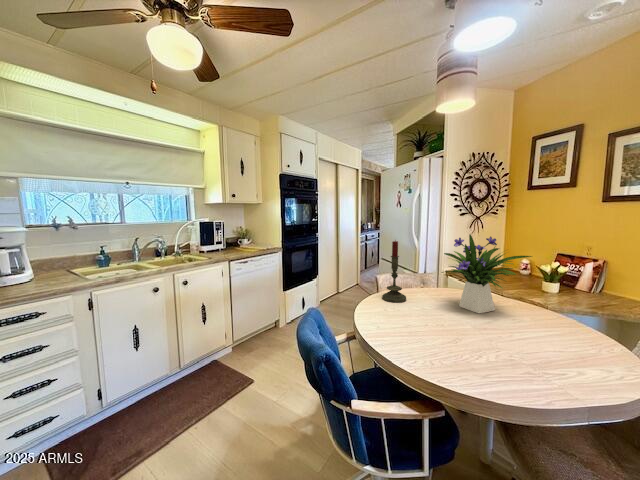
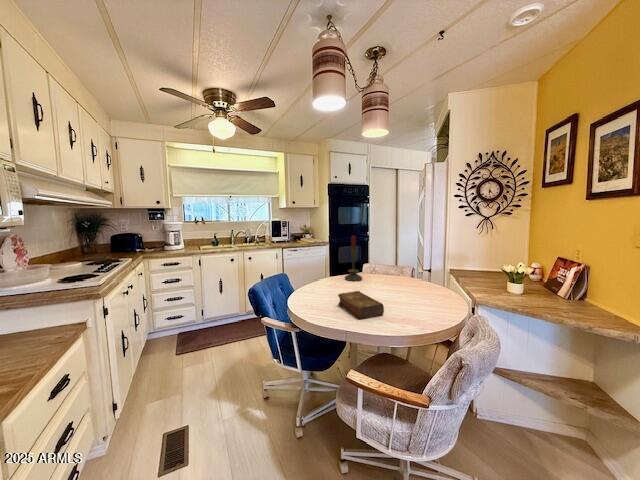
flower arrangement: present [442,234,532,313] -> none [371,231,432,294]
book: none [474,322,557,370] -> present [338,291,384,319]

